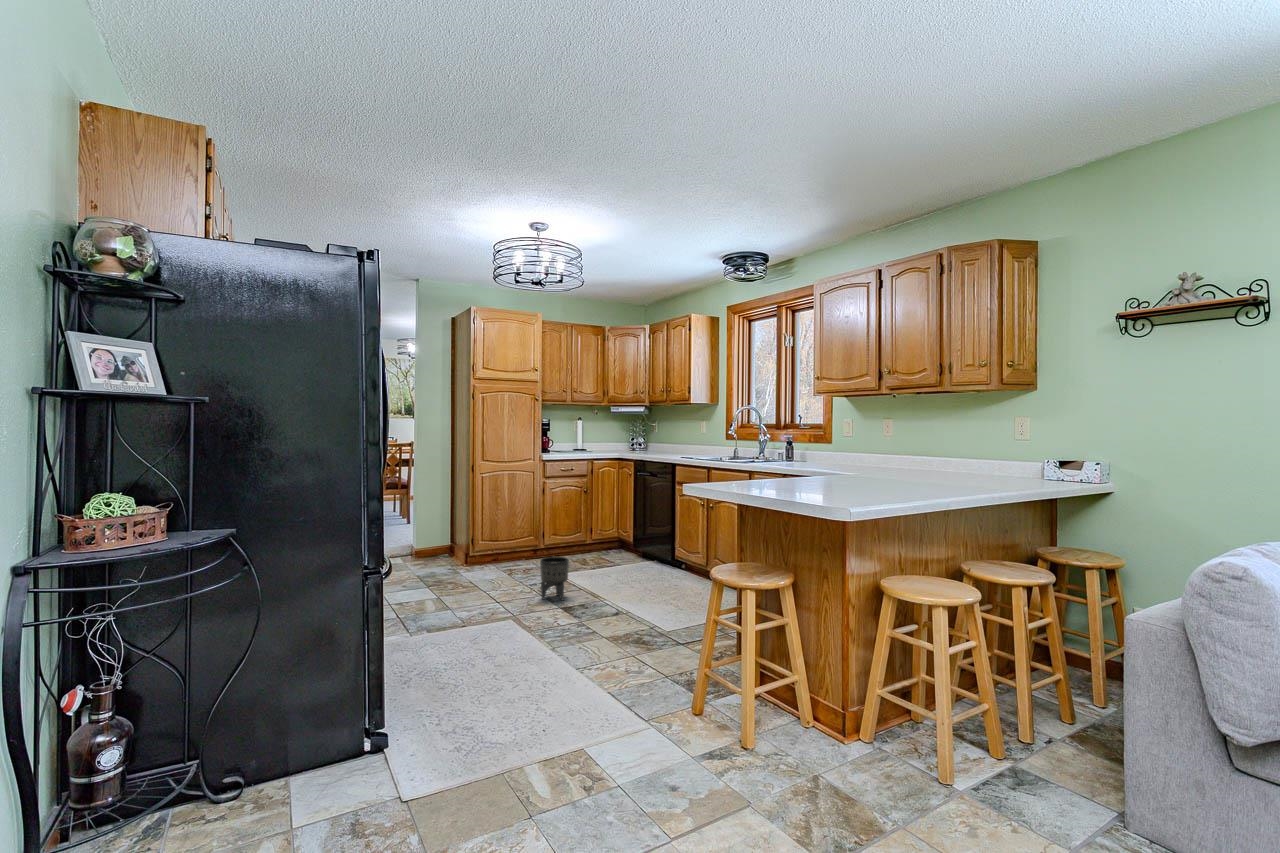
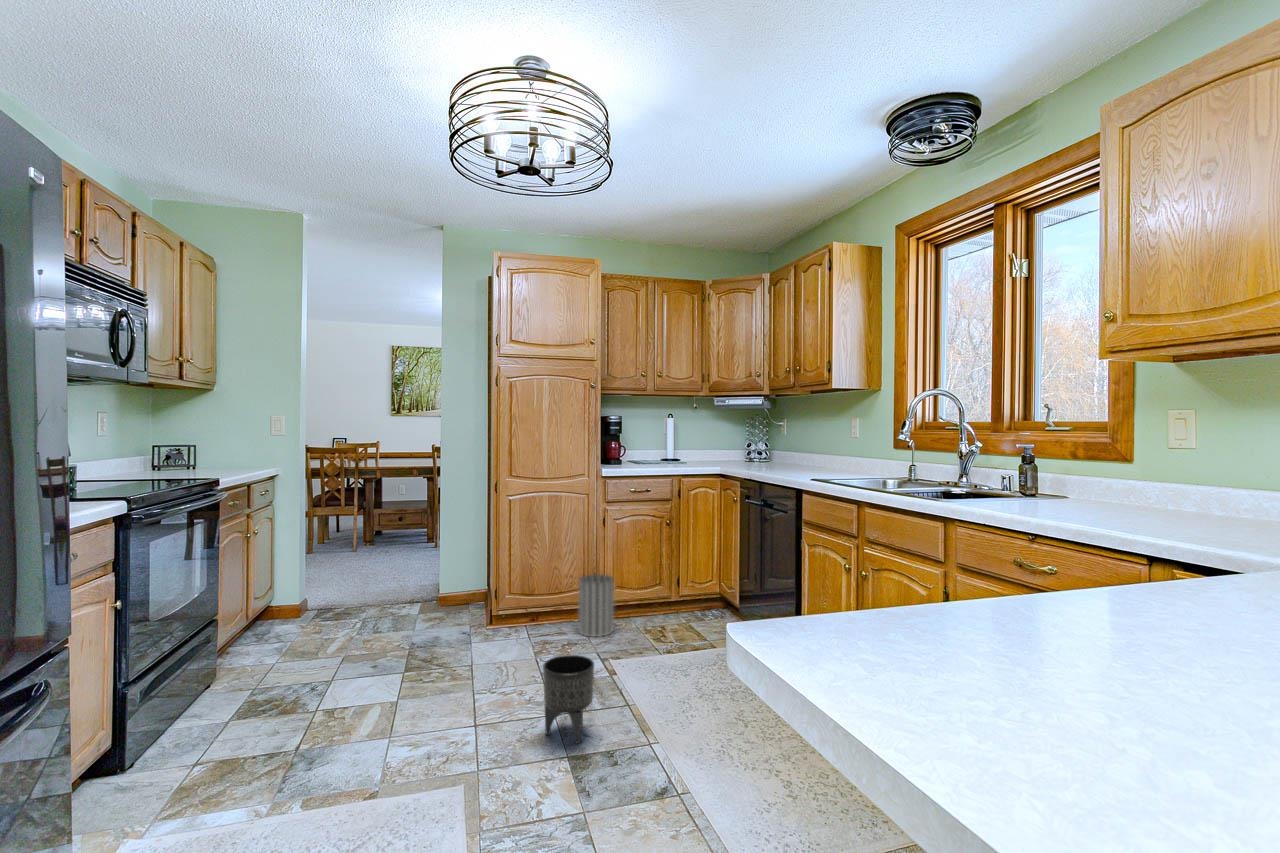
wastebasket: none [530,526,553,565] -> present [579,574,614,637]

